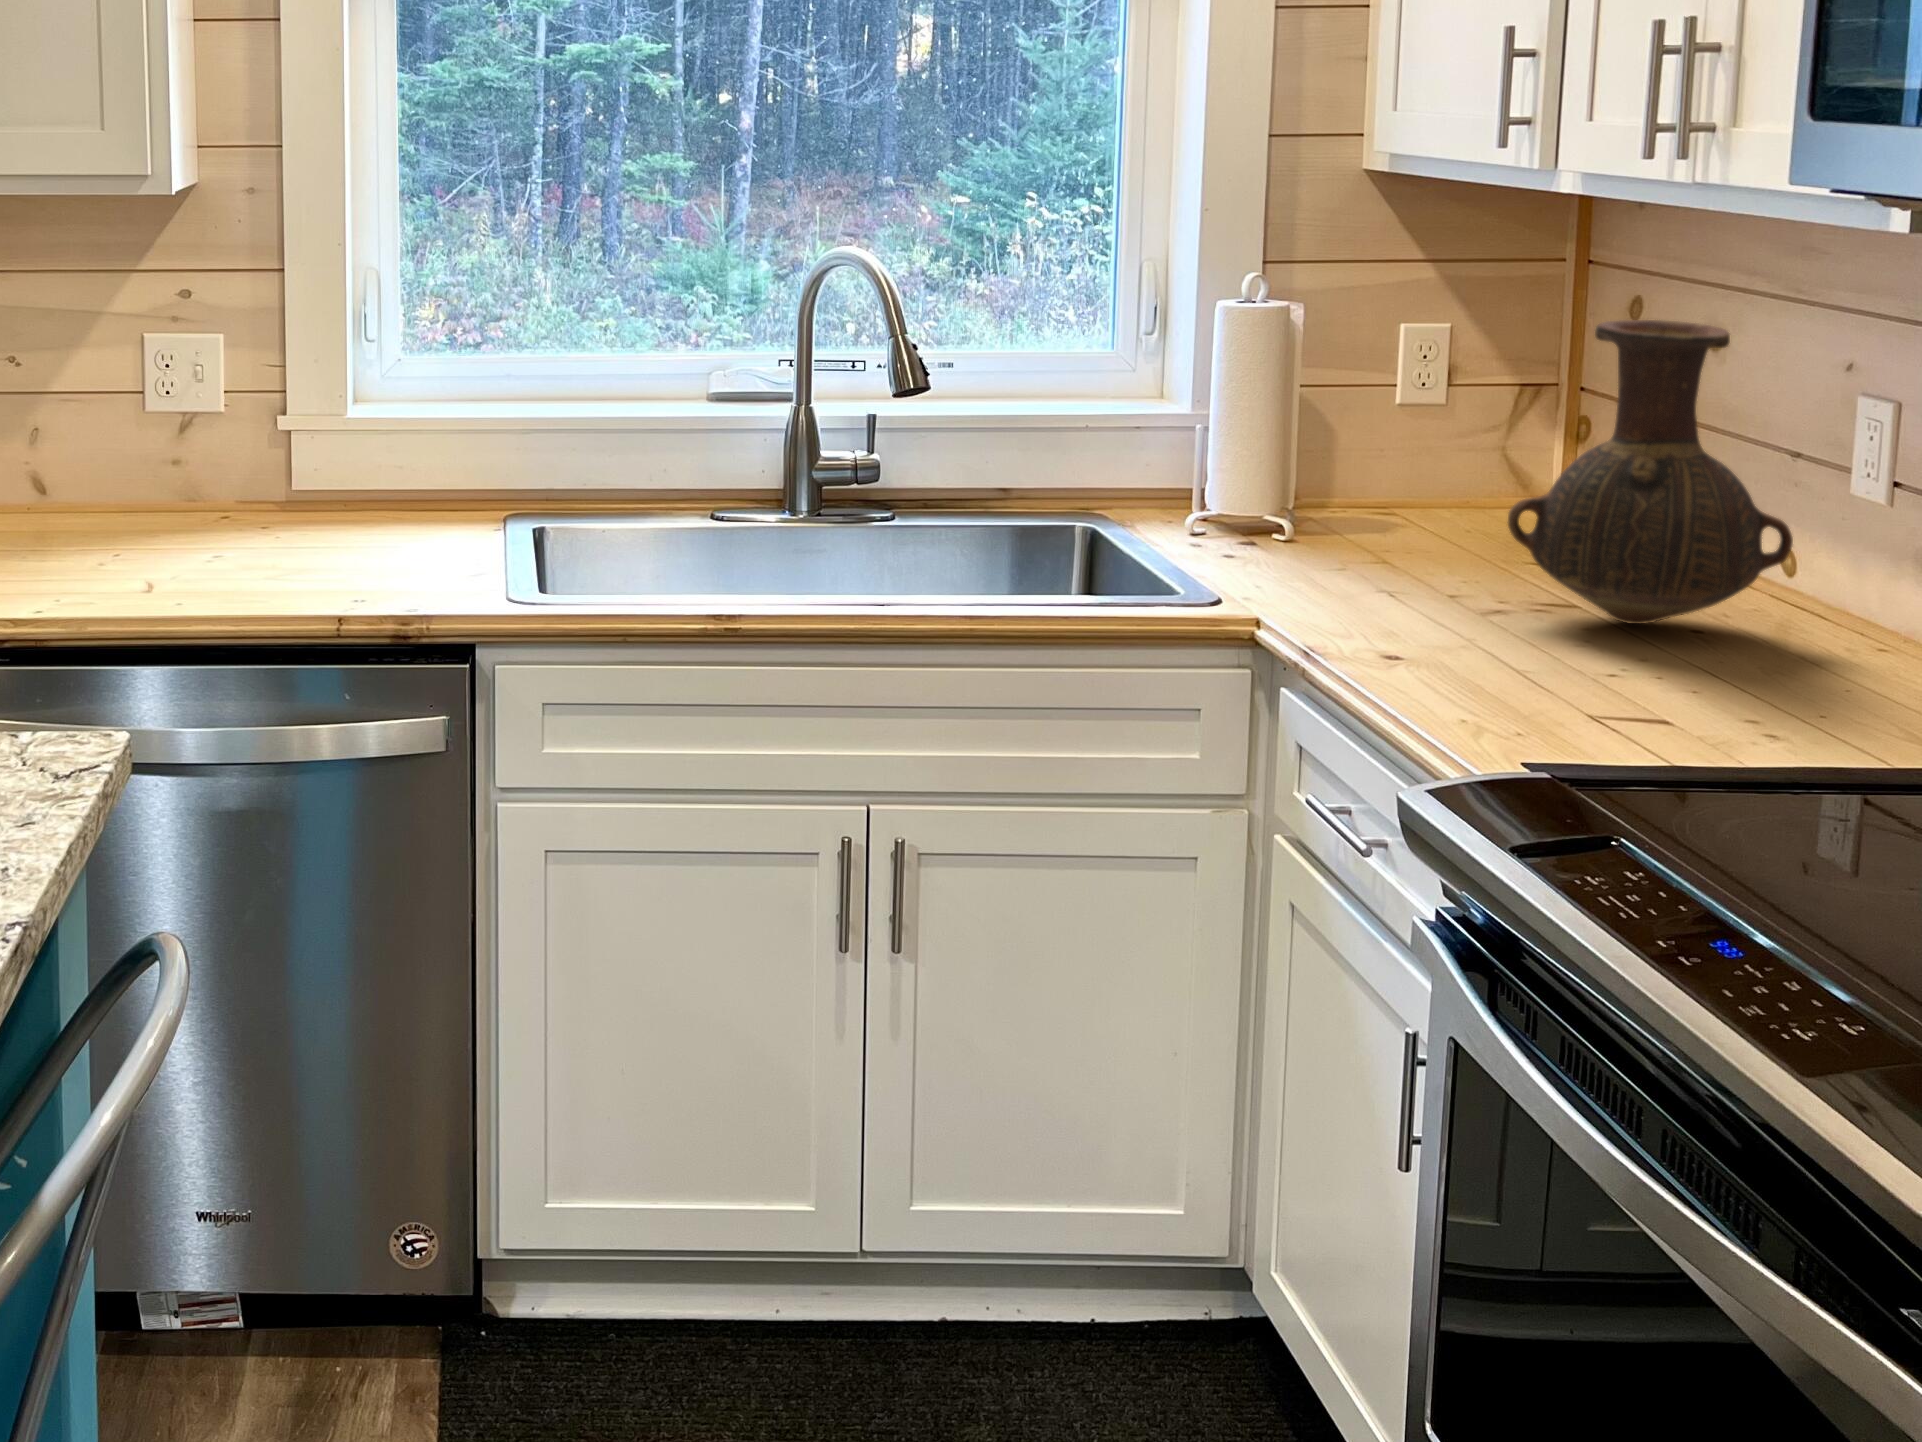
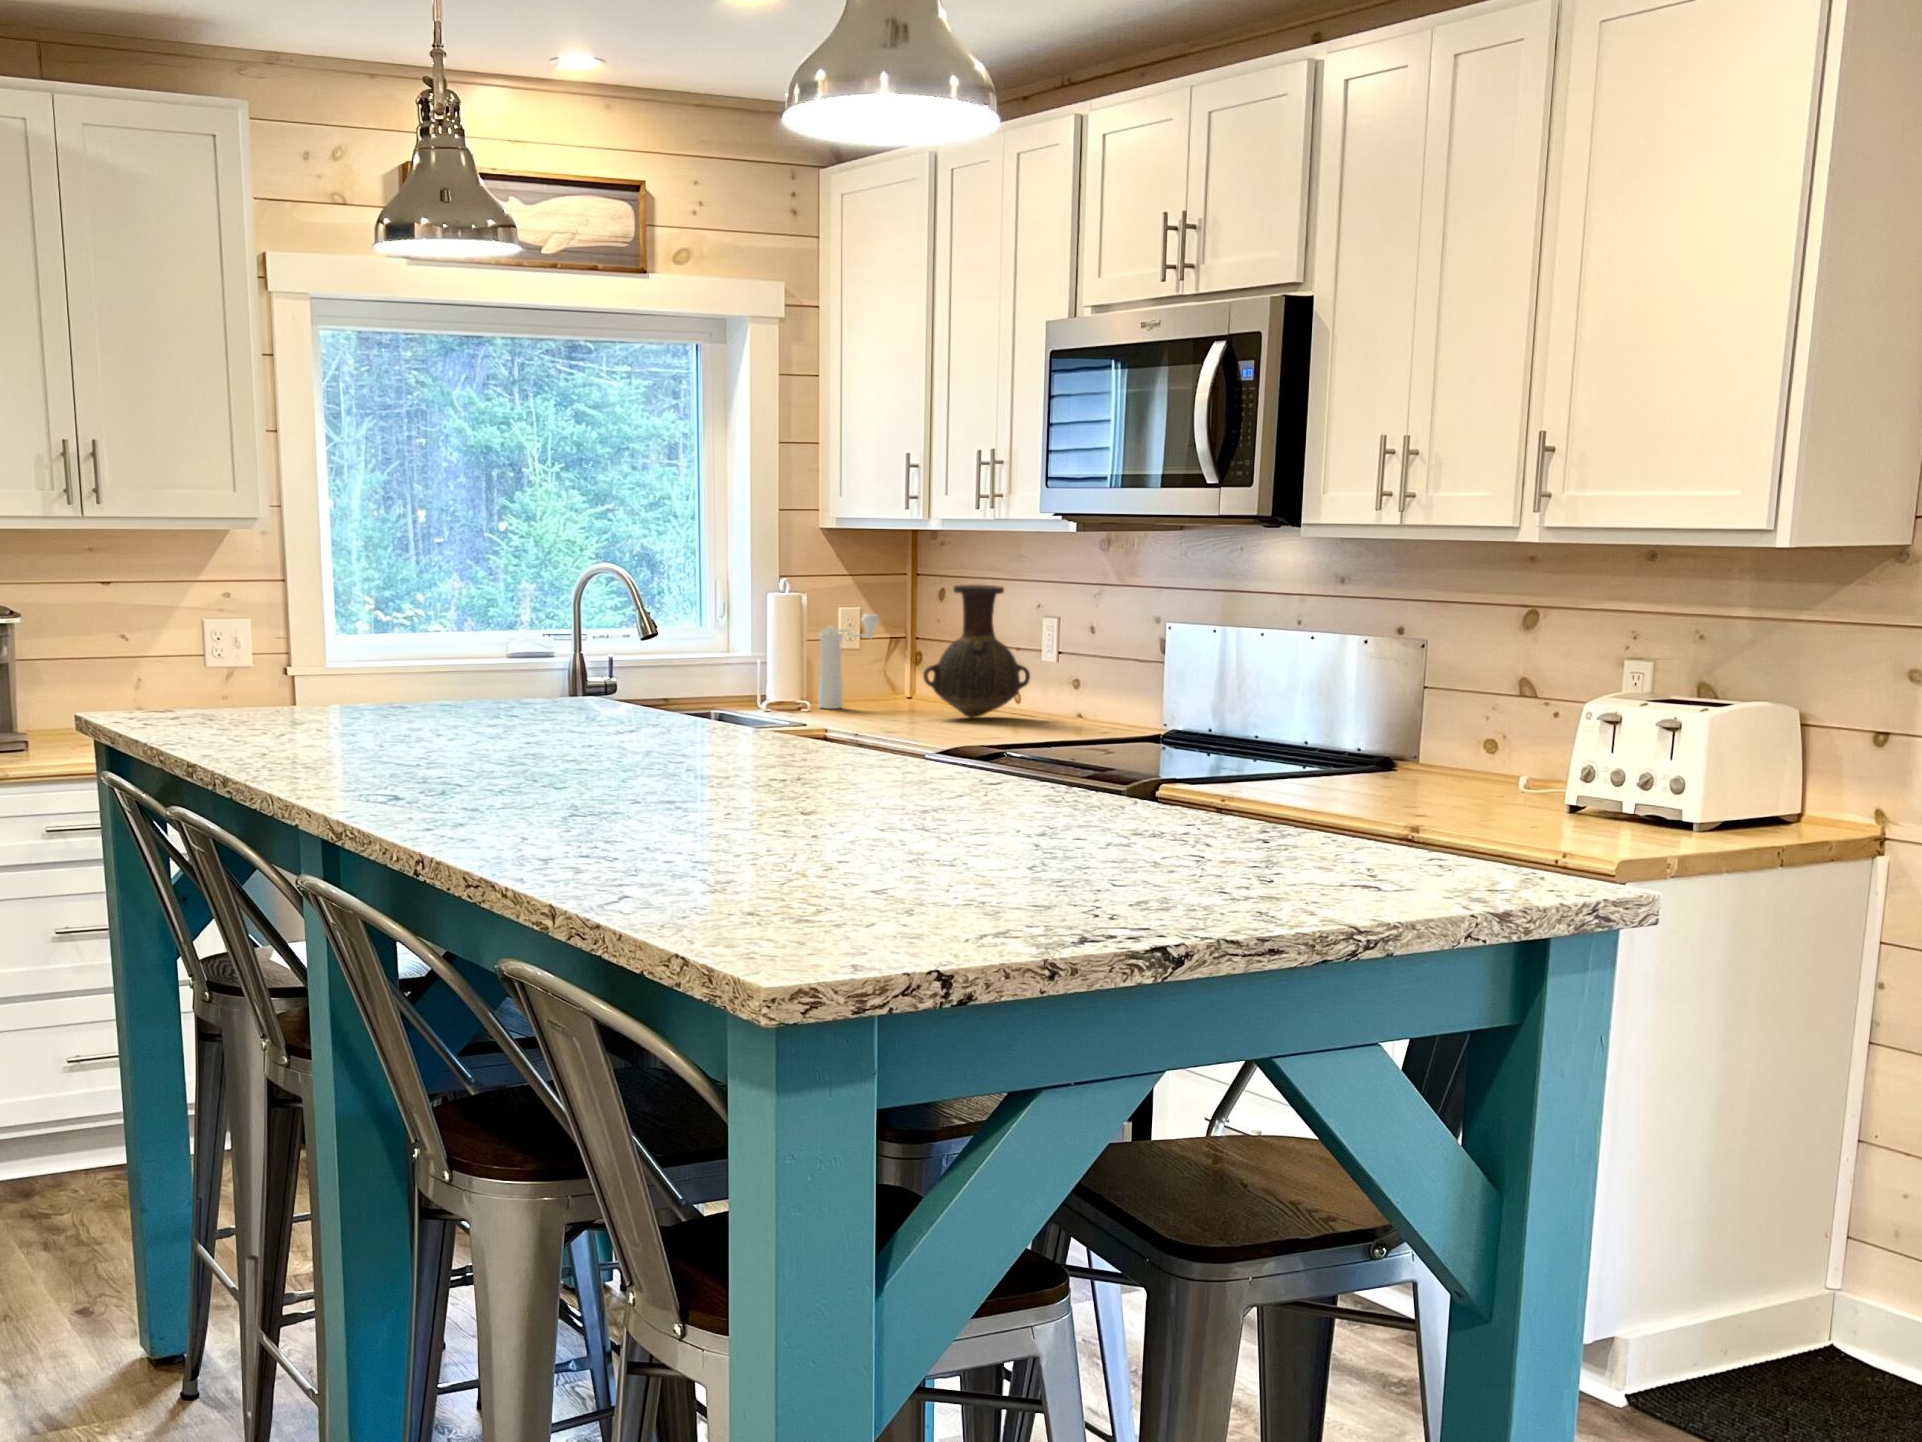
pepper mill: none [1308,354,1464,546] -> present [819,614,879,709]

